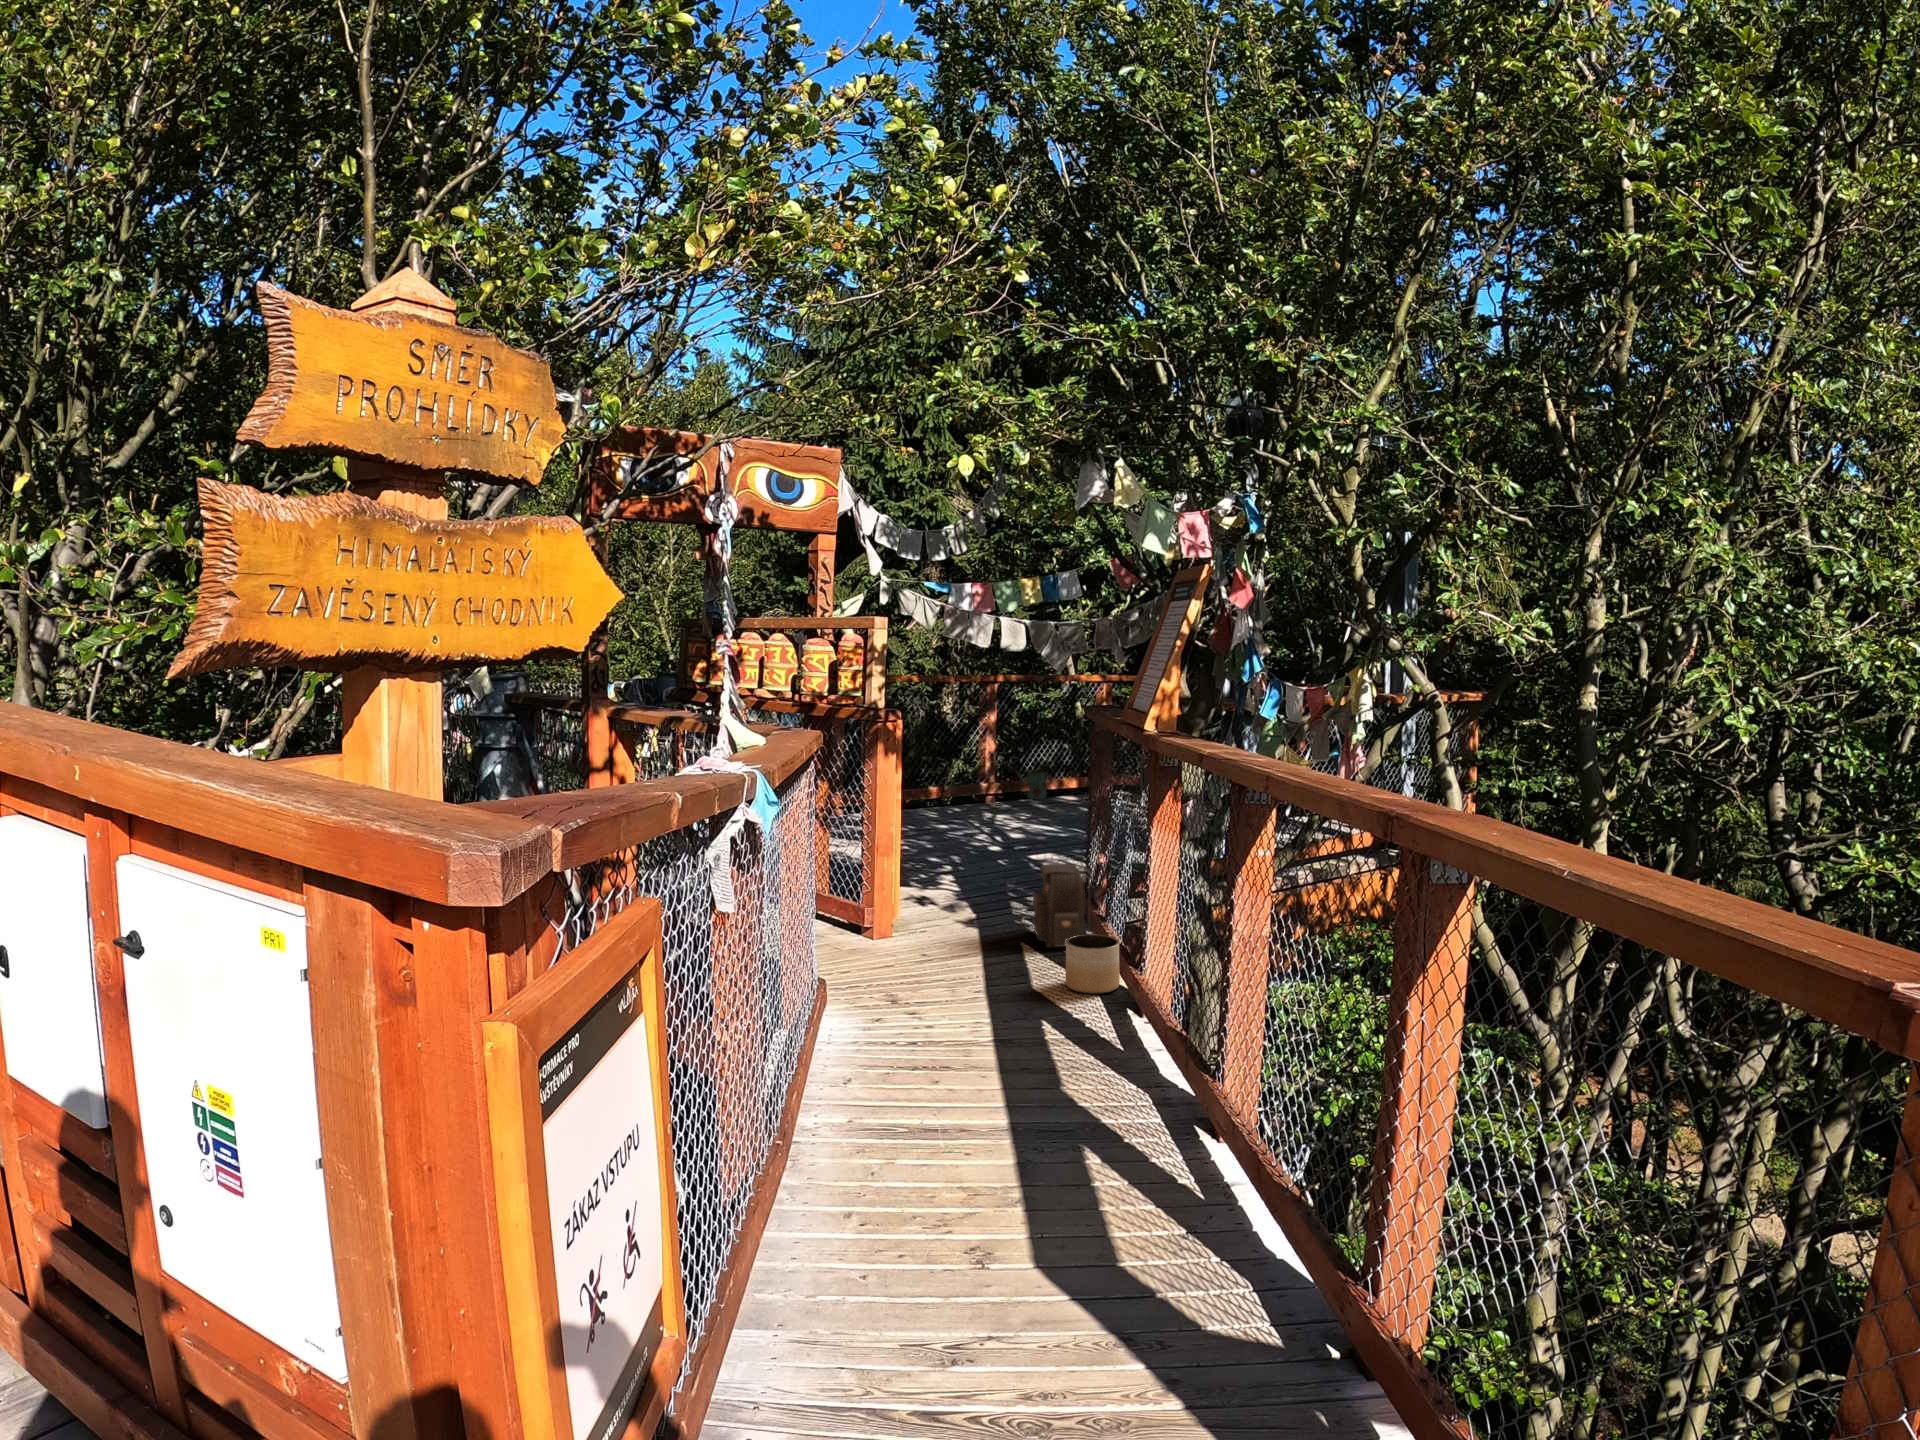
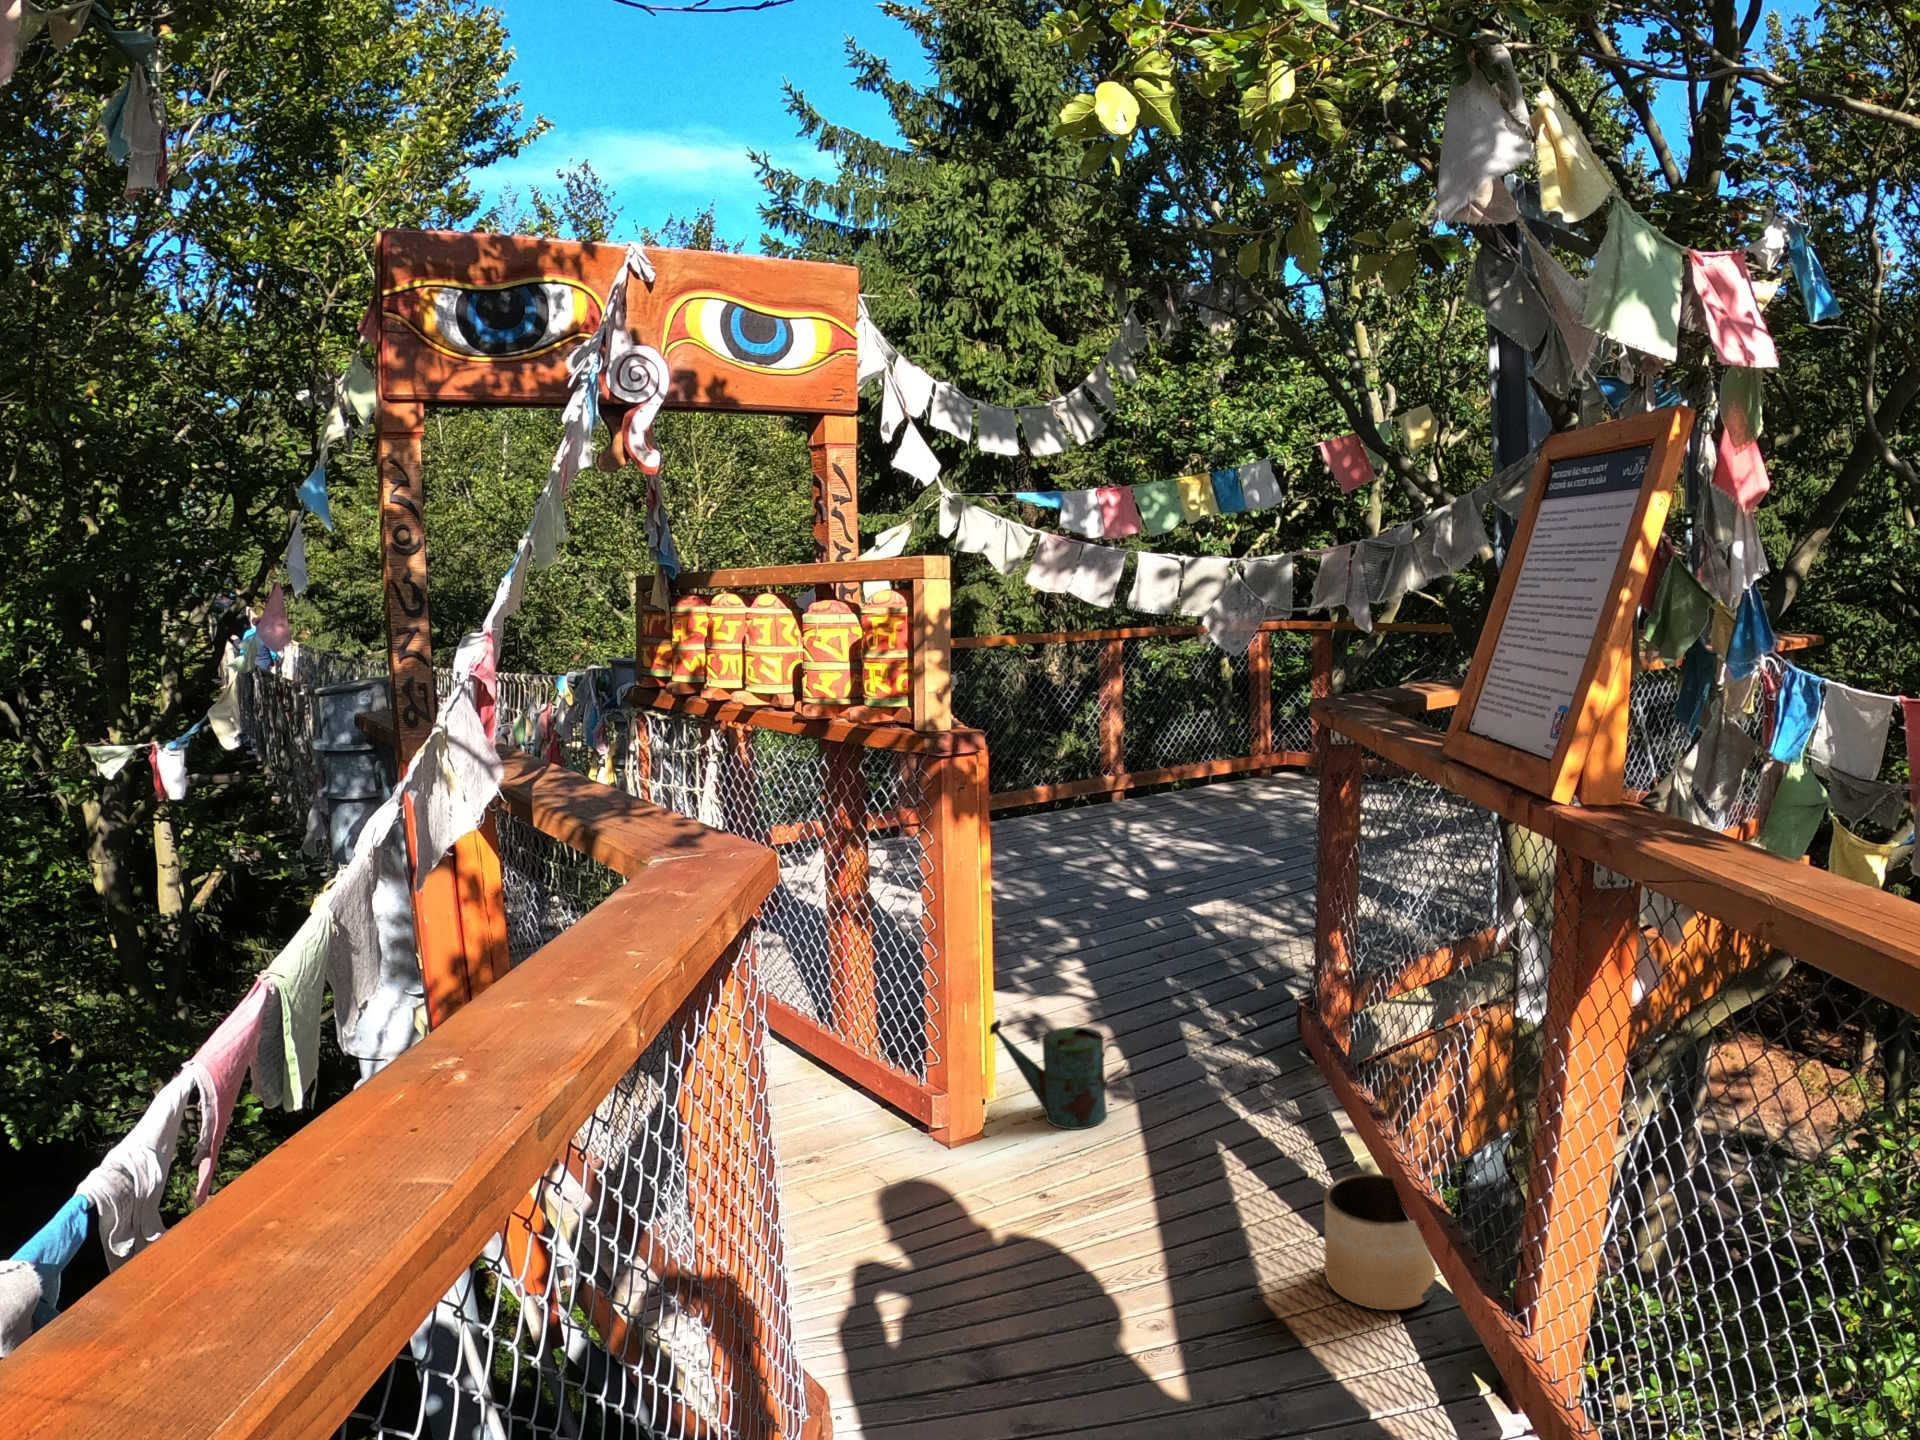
watering can: present [1013,767,1047,799] -> present [990,1020,1128,1130]
backpack: present [1033,863,1092,947] -> none [1230,987,1342,1155]

